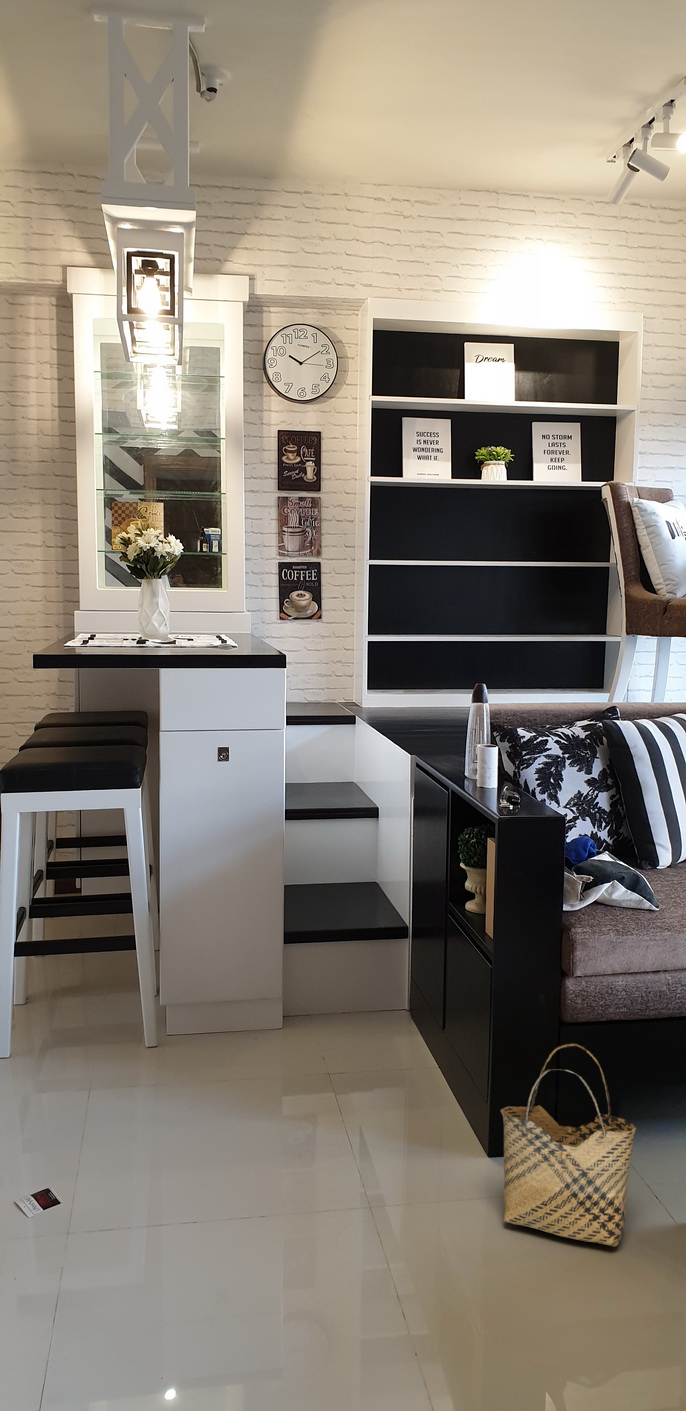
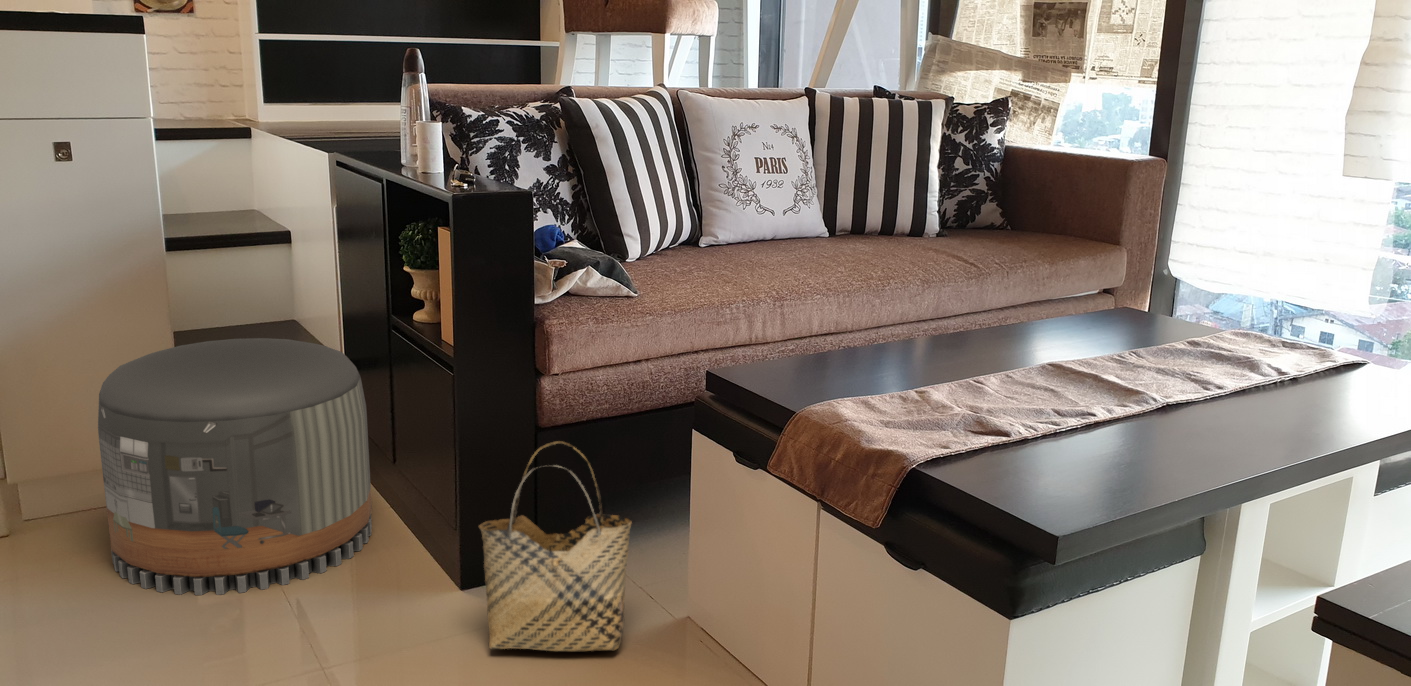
pouf: none [223,911,422,1128] -> present [98,338,372,595]

